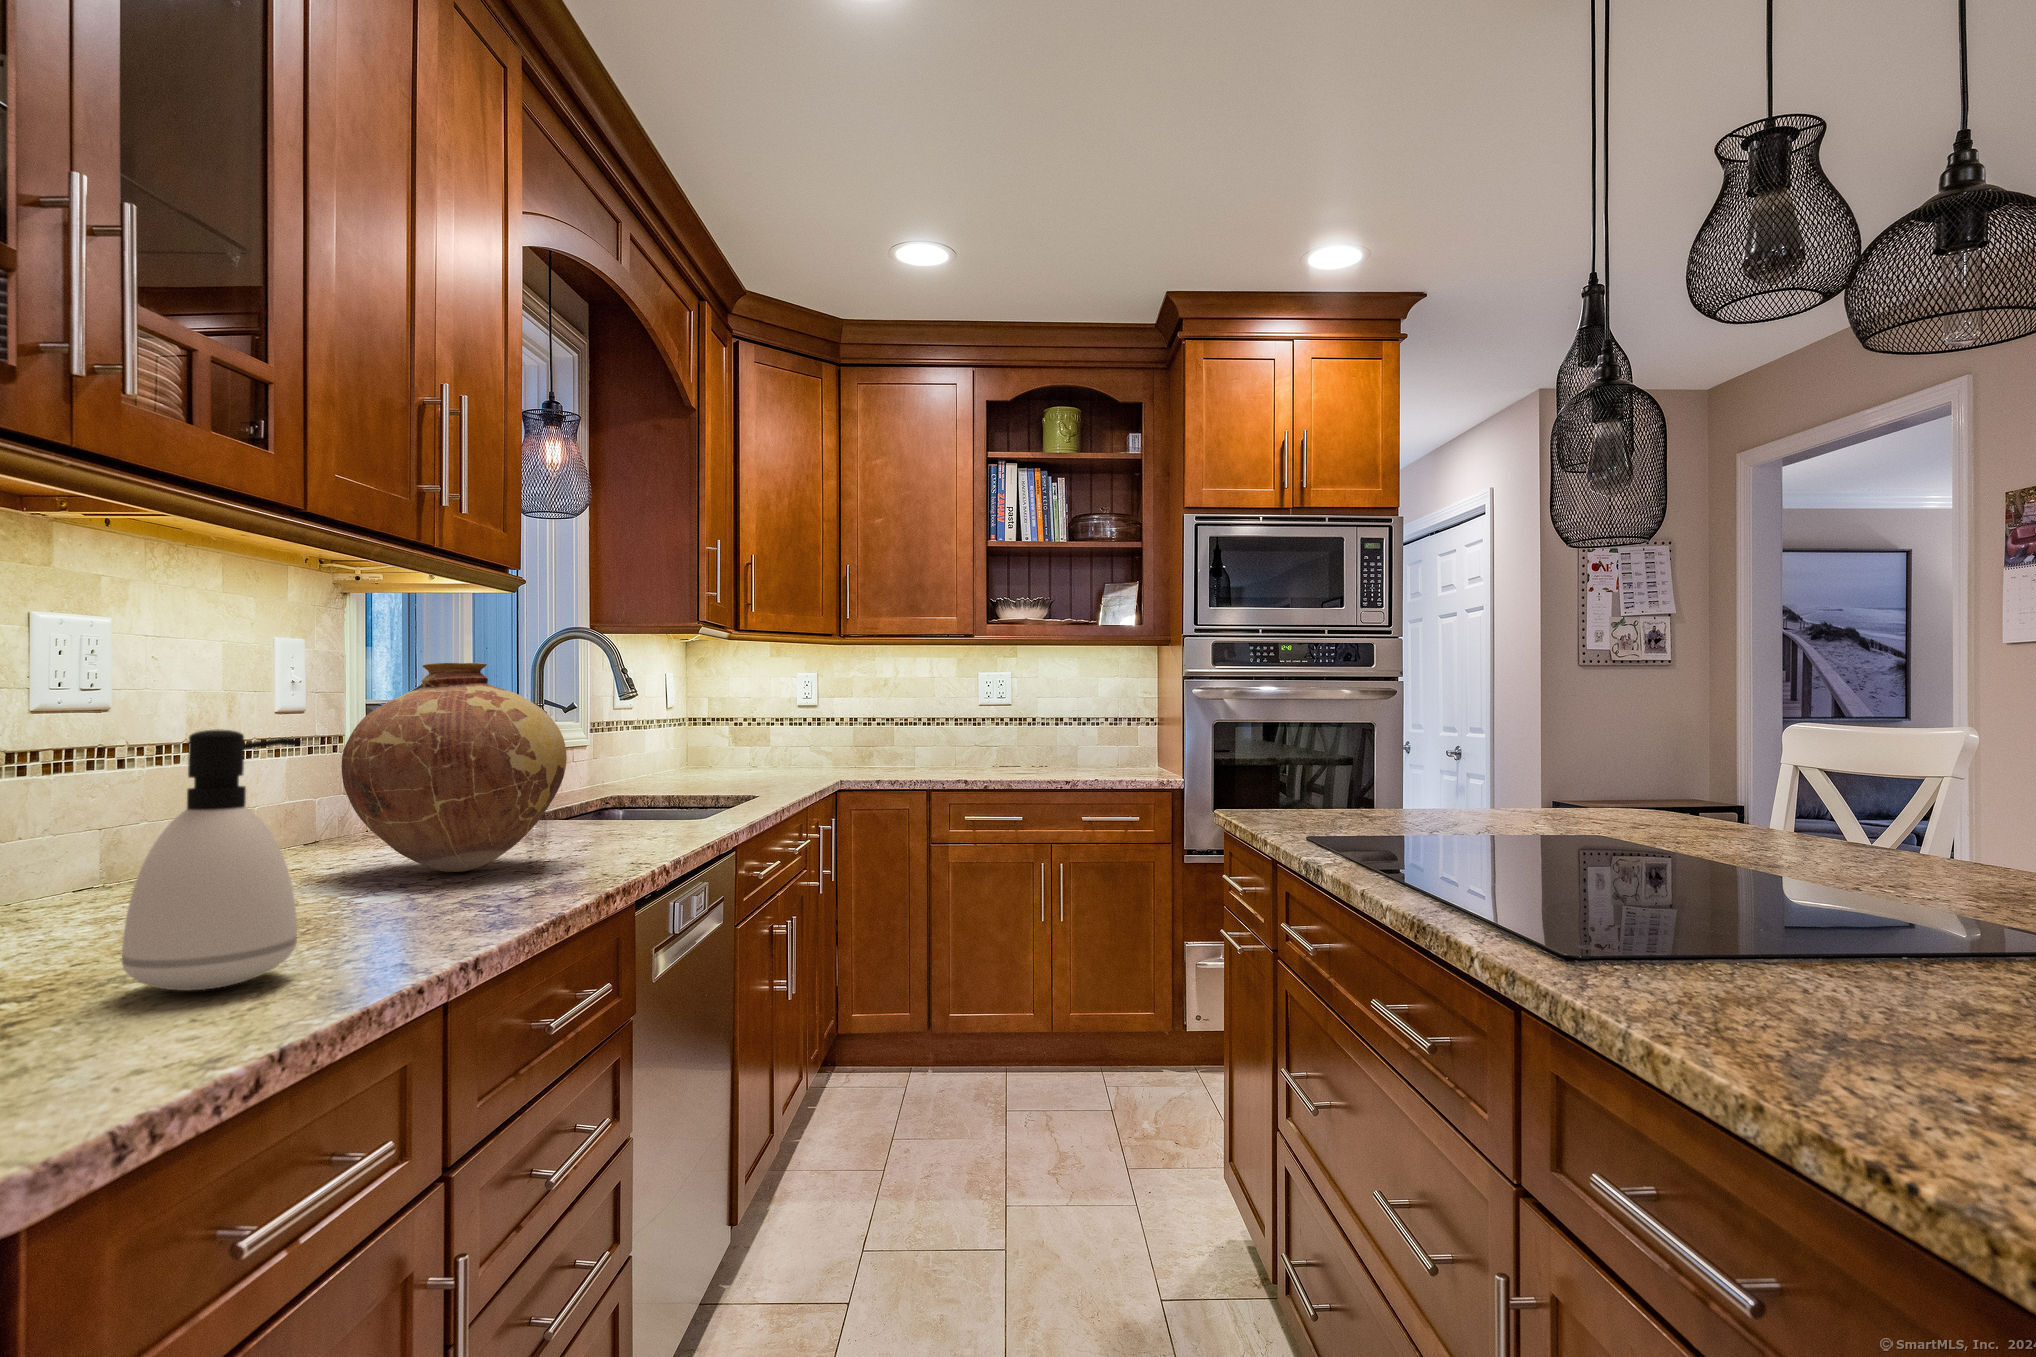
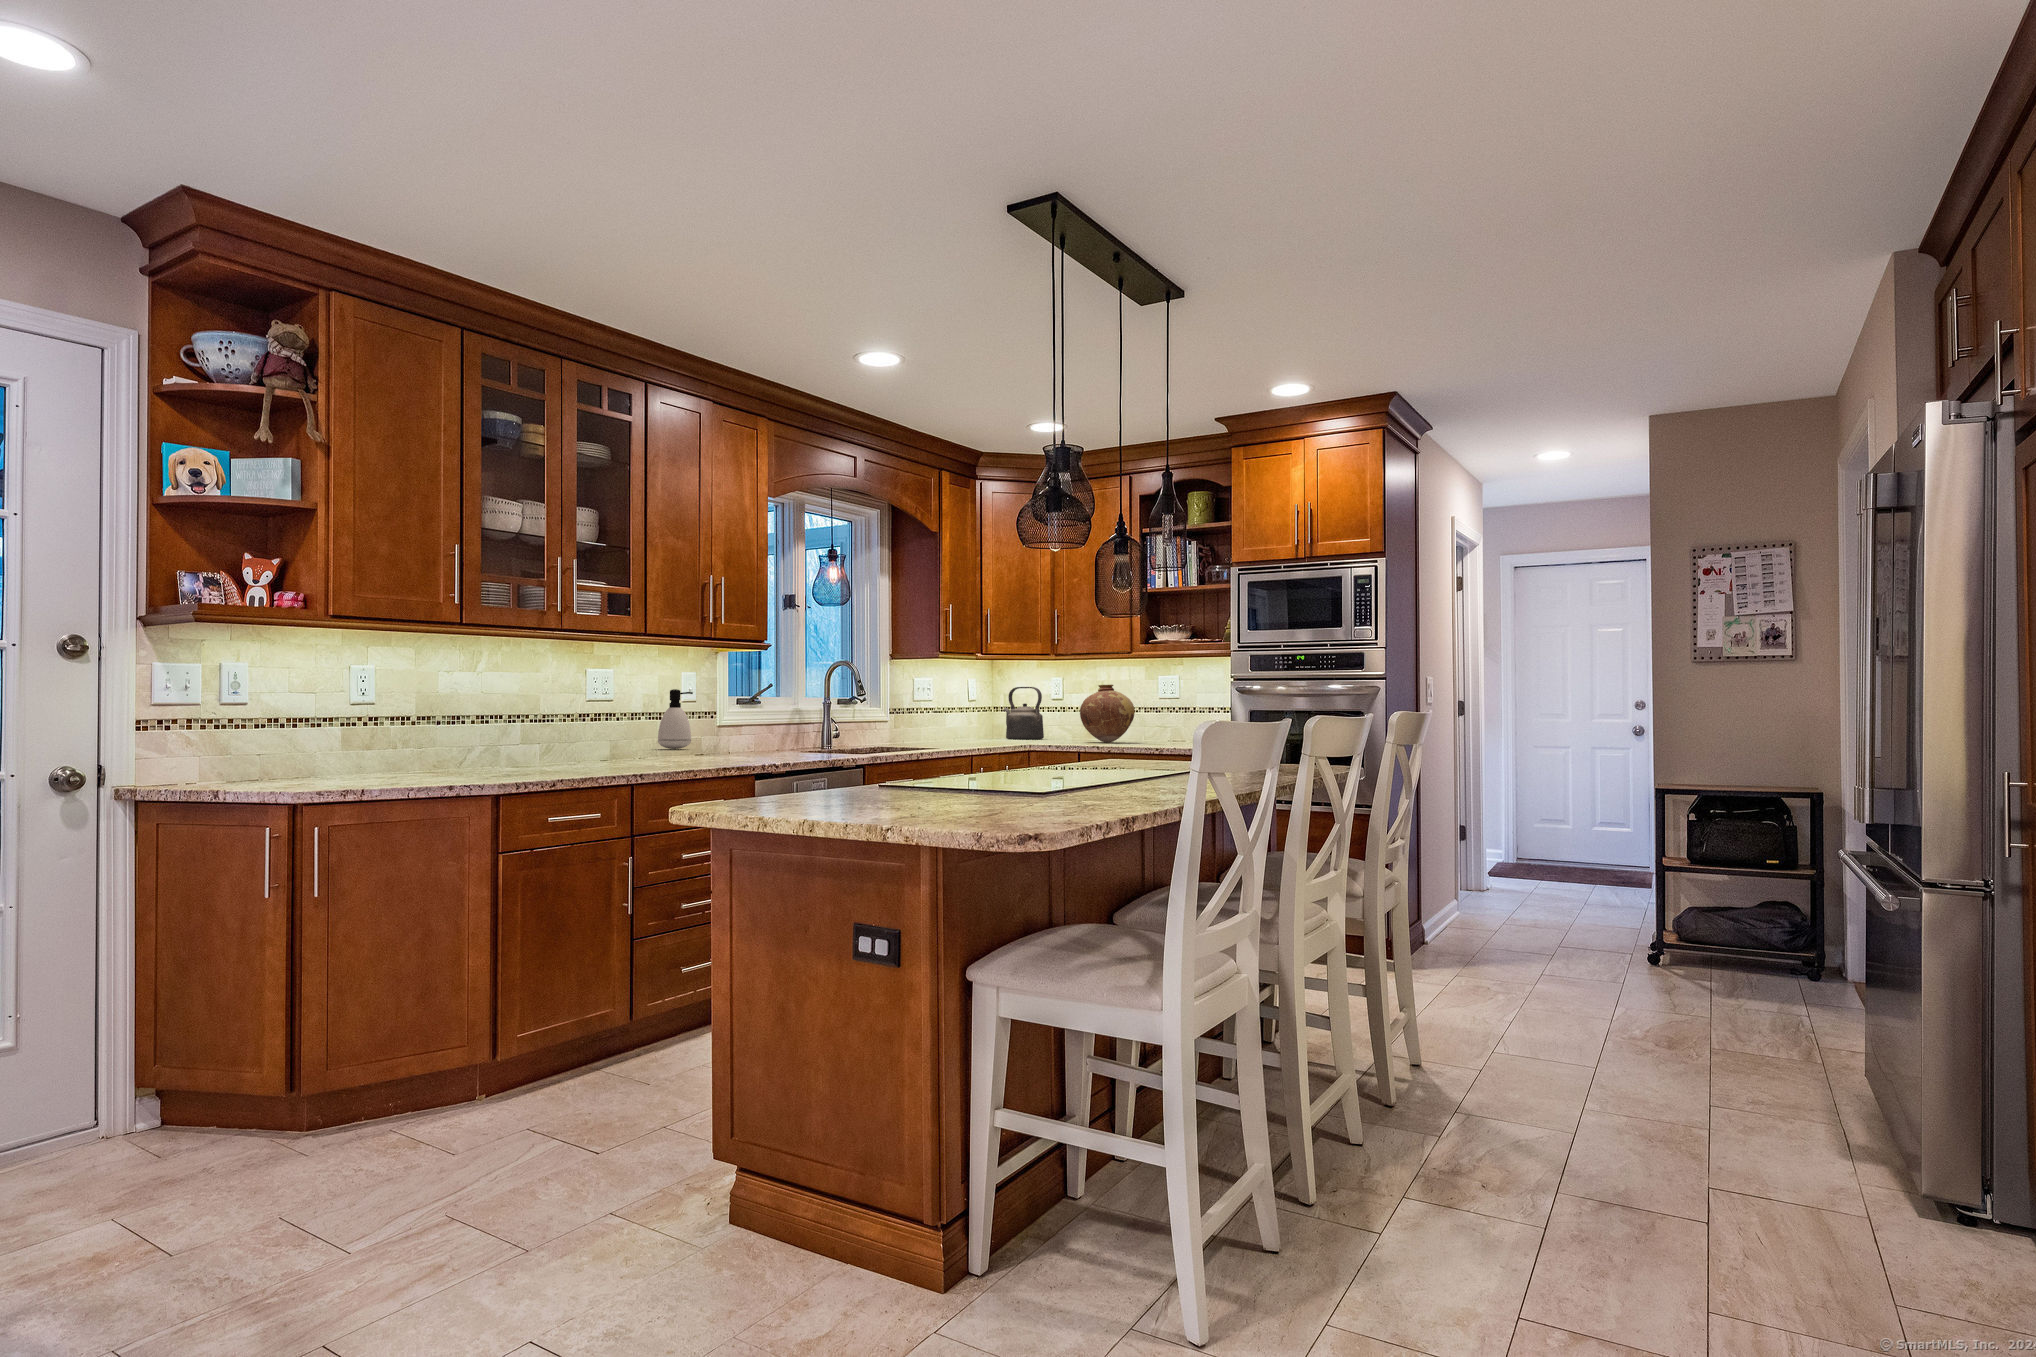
vase: present [341,663,567,872] -> present [1080,685,1135,743]
kettle: none [721,686,799,773] -> present [1004,687,1044,739]

